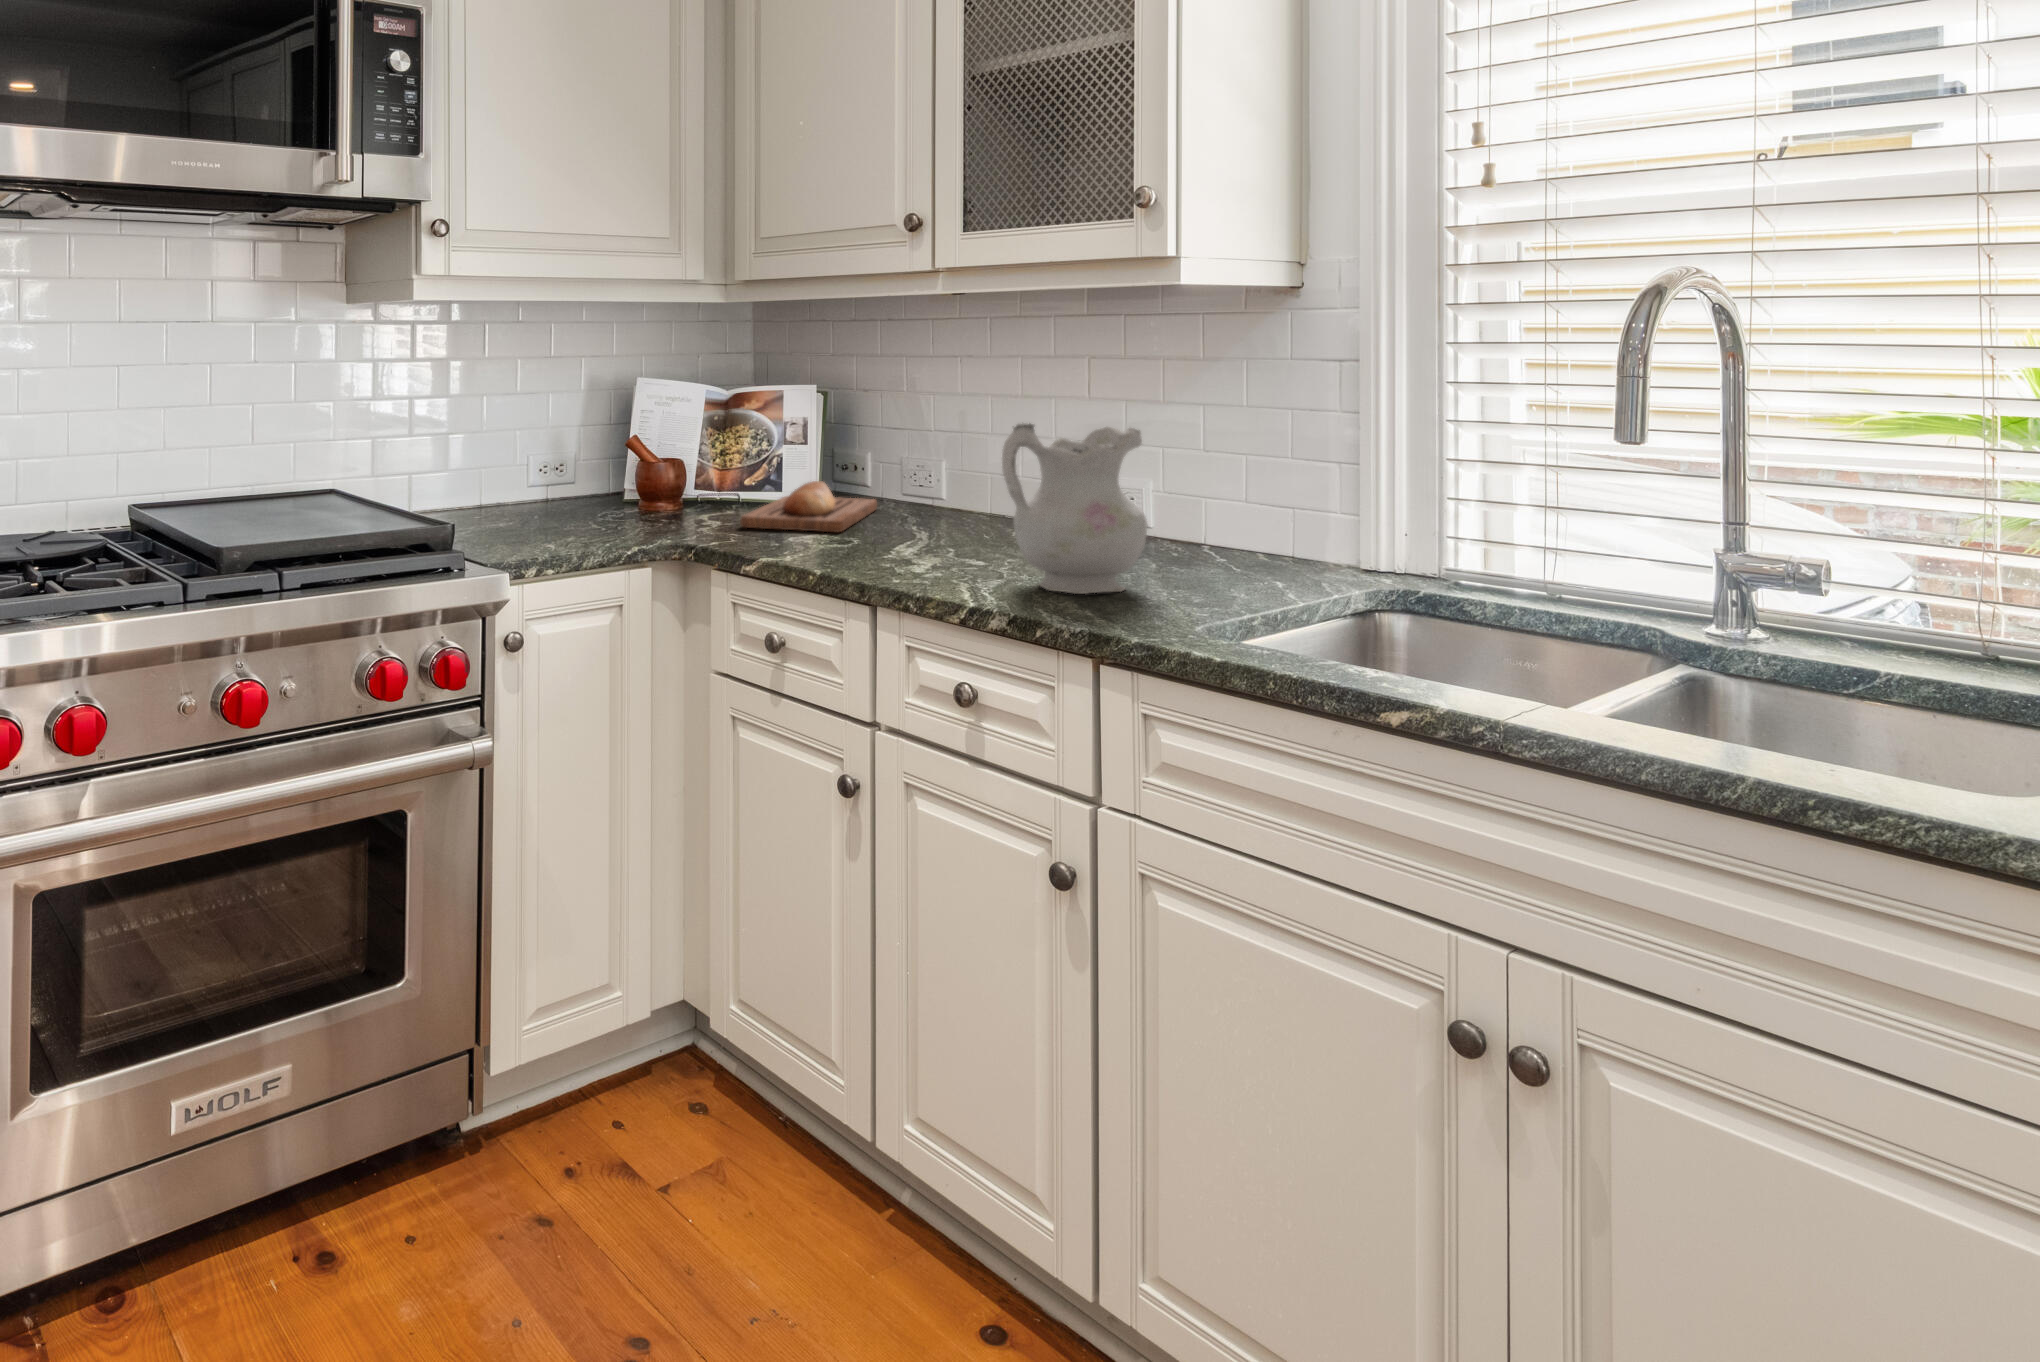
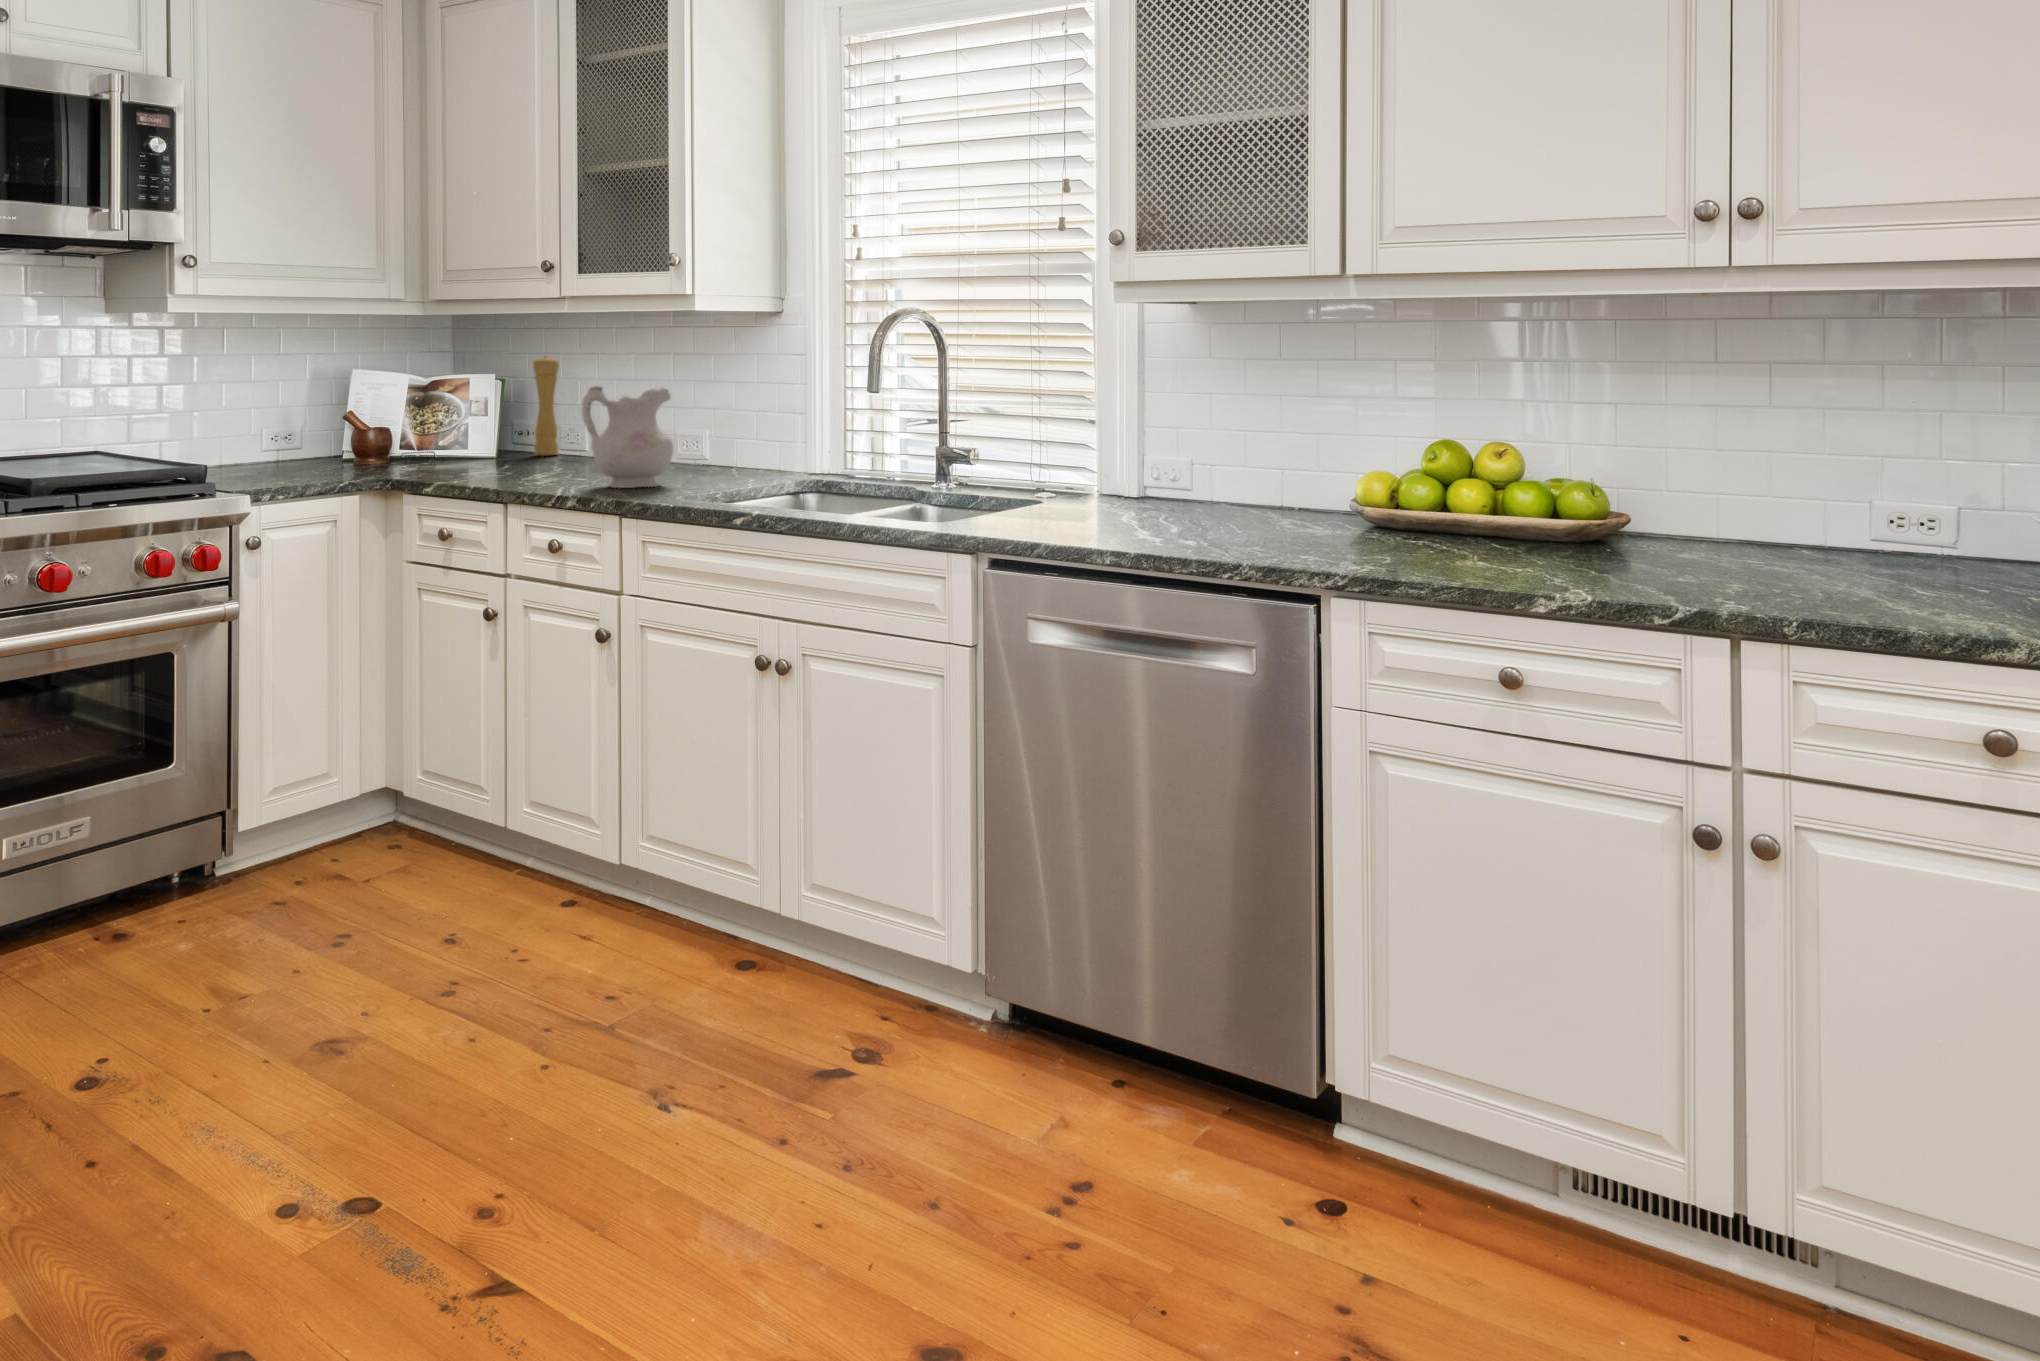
pepper mill: none [868,364,903,503] -> present [533,357,559,456]
bread loaf: present [740,481,877,532] -> none [428,439,538,470]

